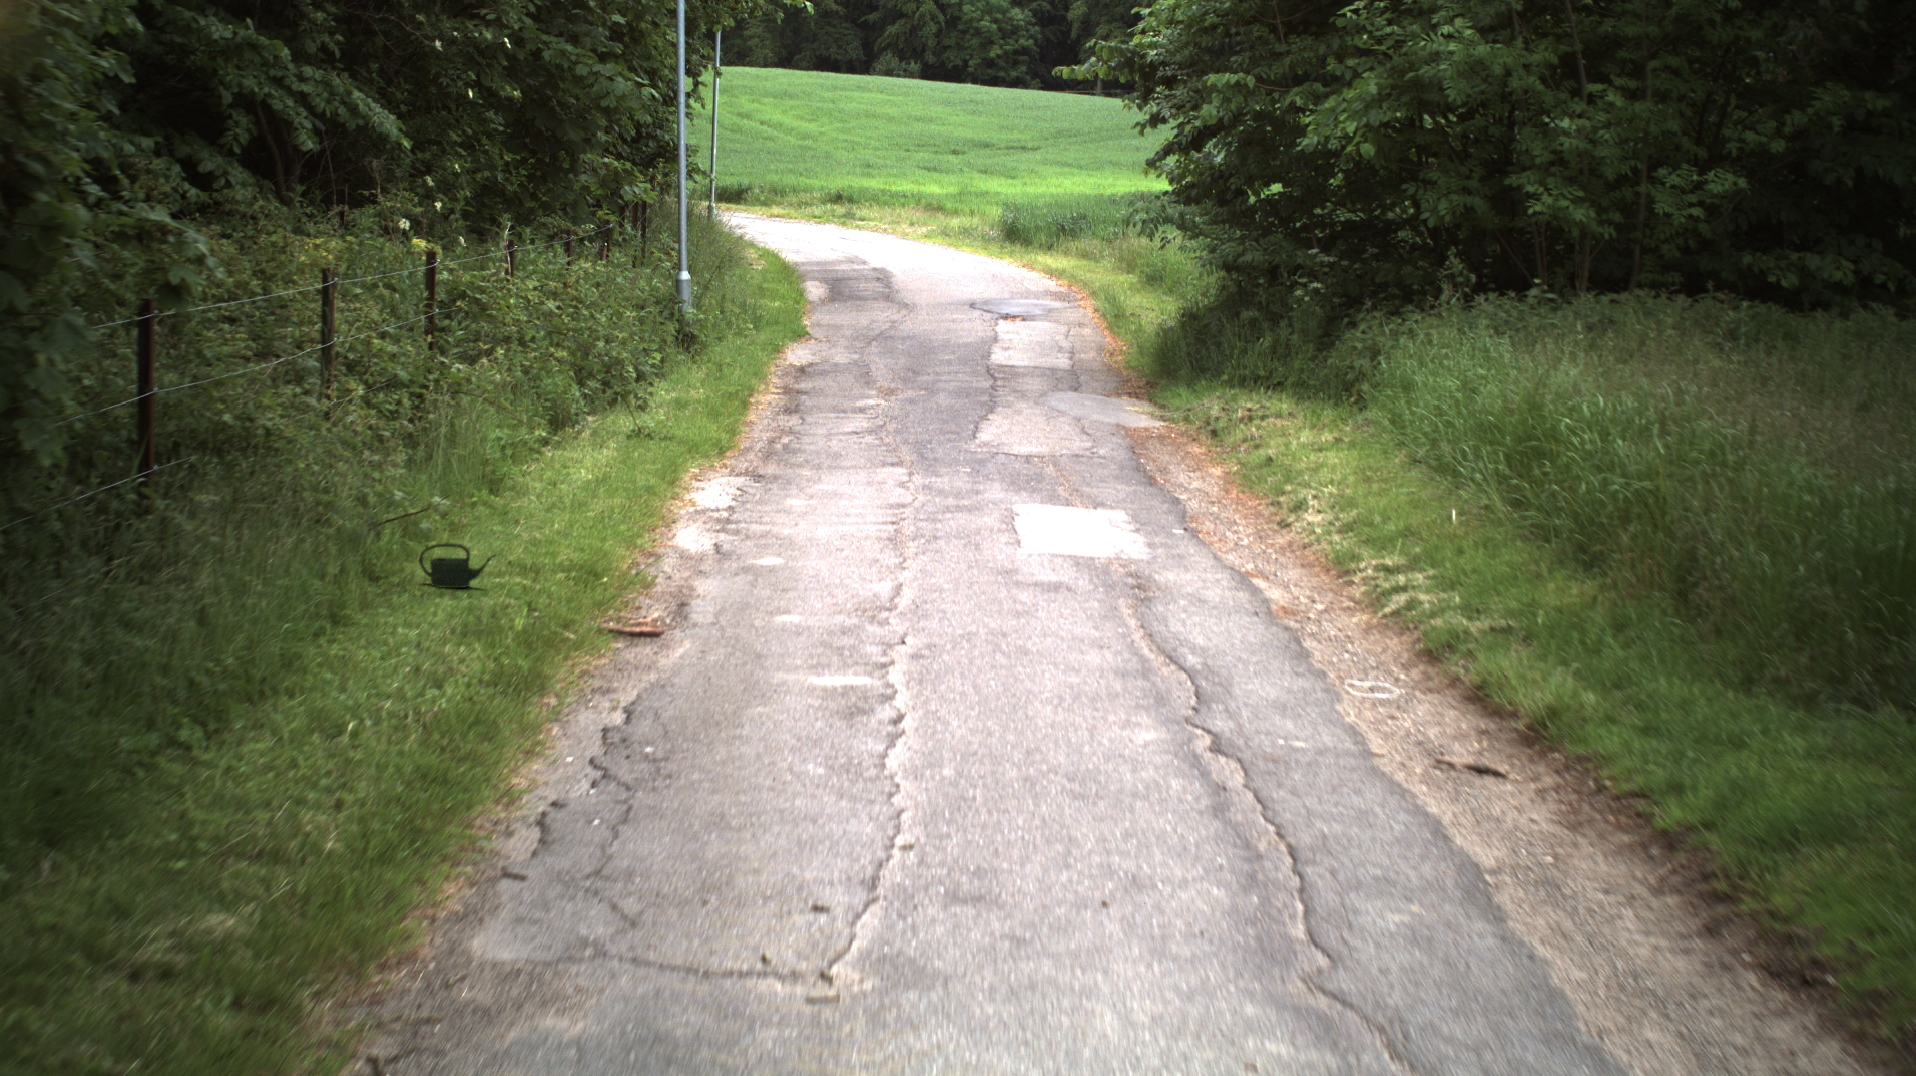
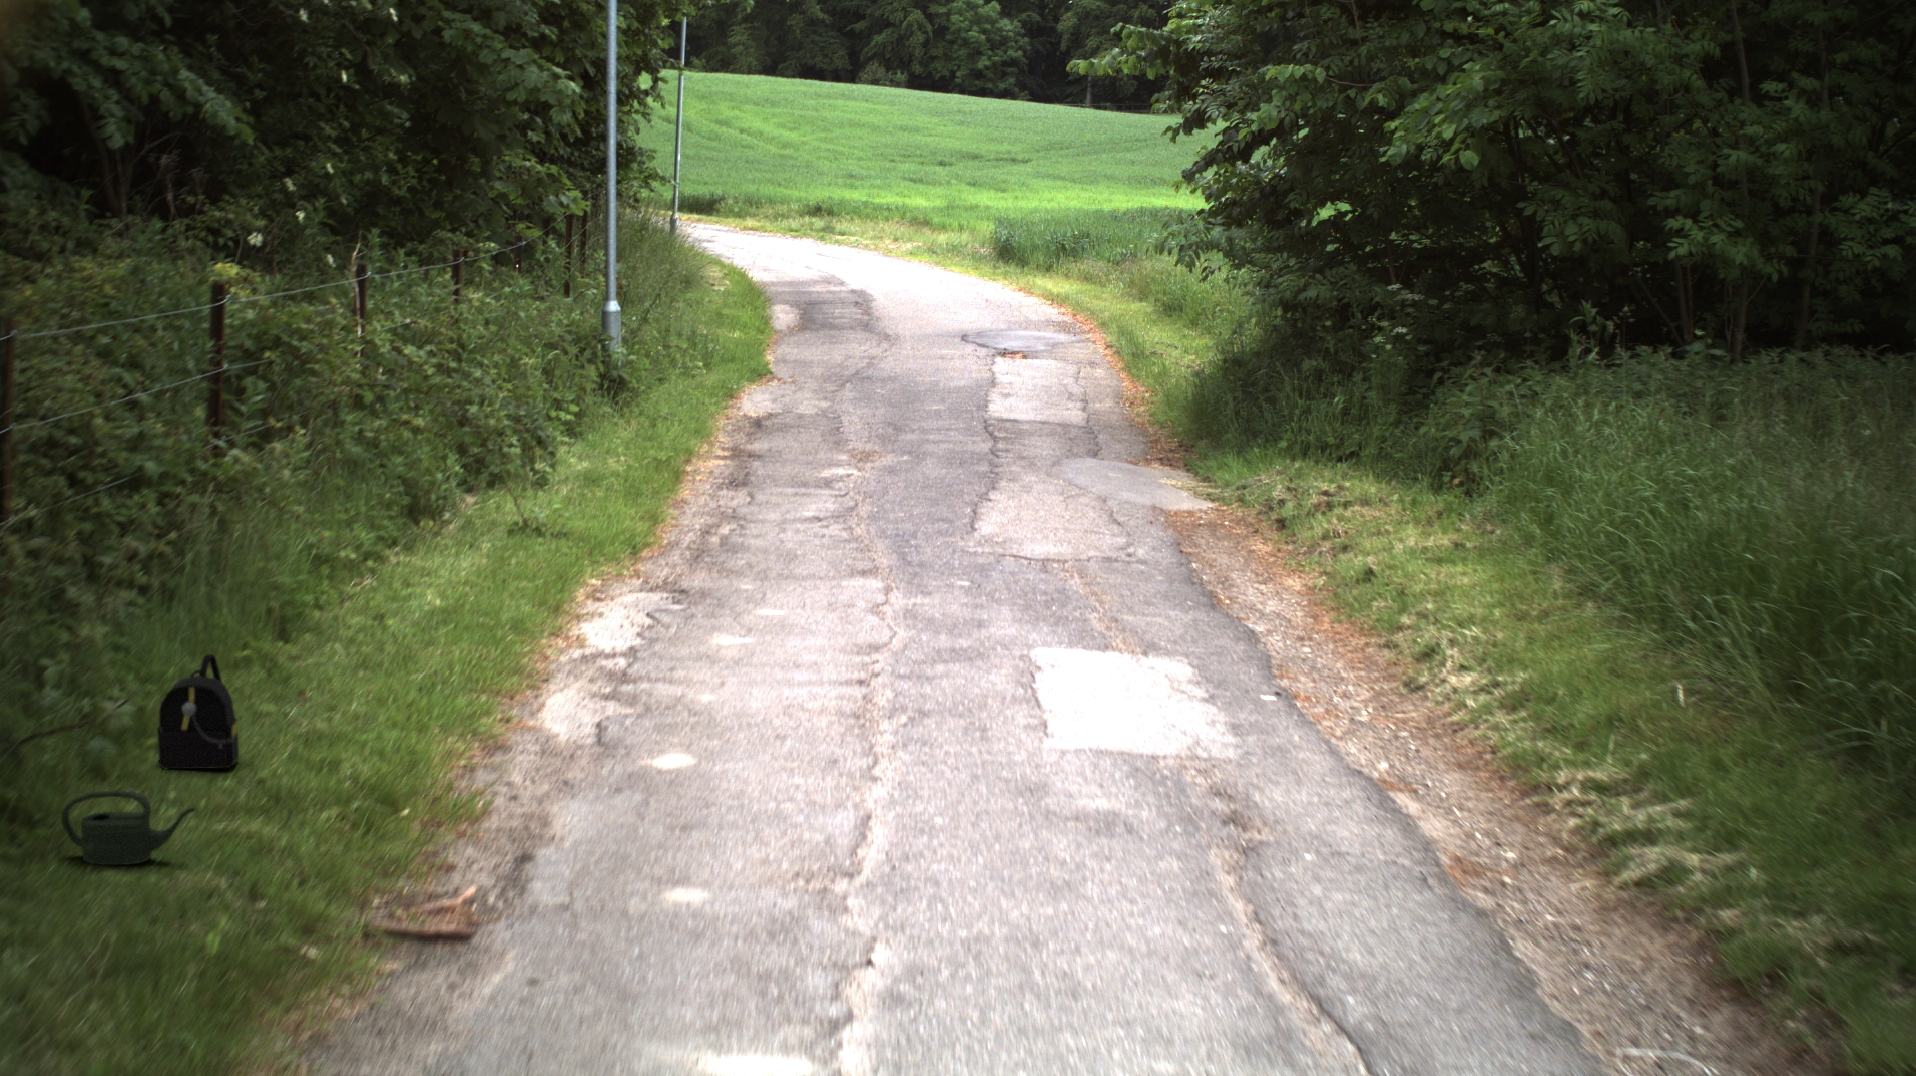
backpack: none [451,478,499,550] -> present [157,654,239,769]

